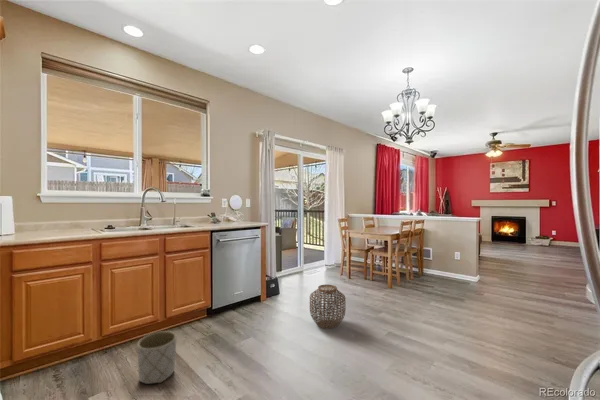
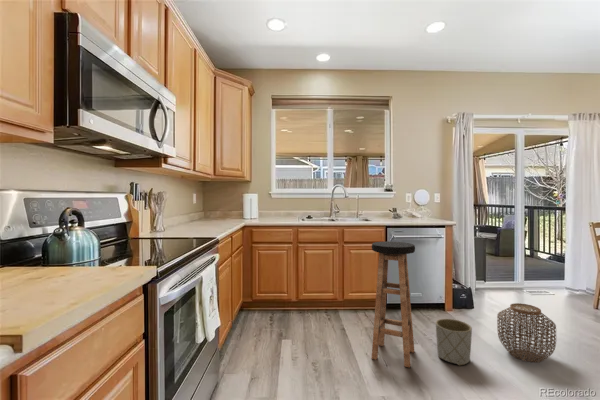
bar stool: none [215,248,259,380] -> present [372,241,415,368]
planter: present [137,331,176,384] -> present [436,319,472,366]

